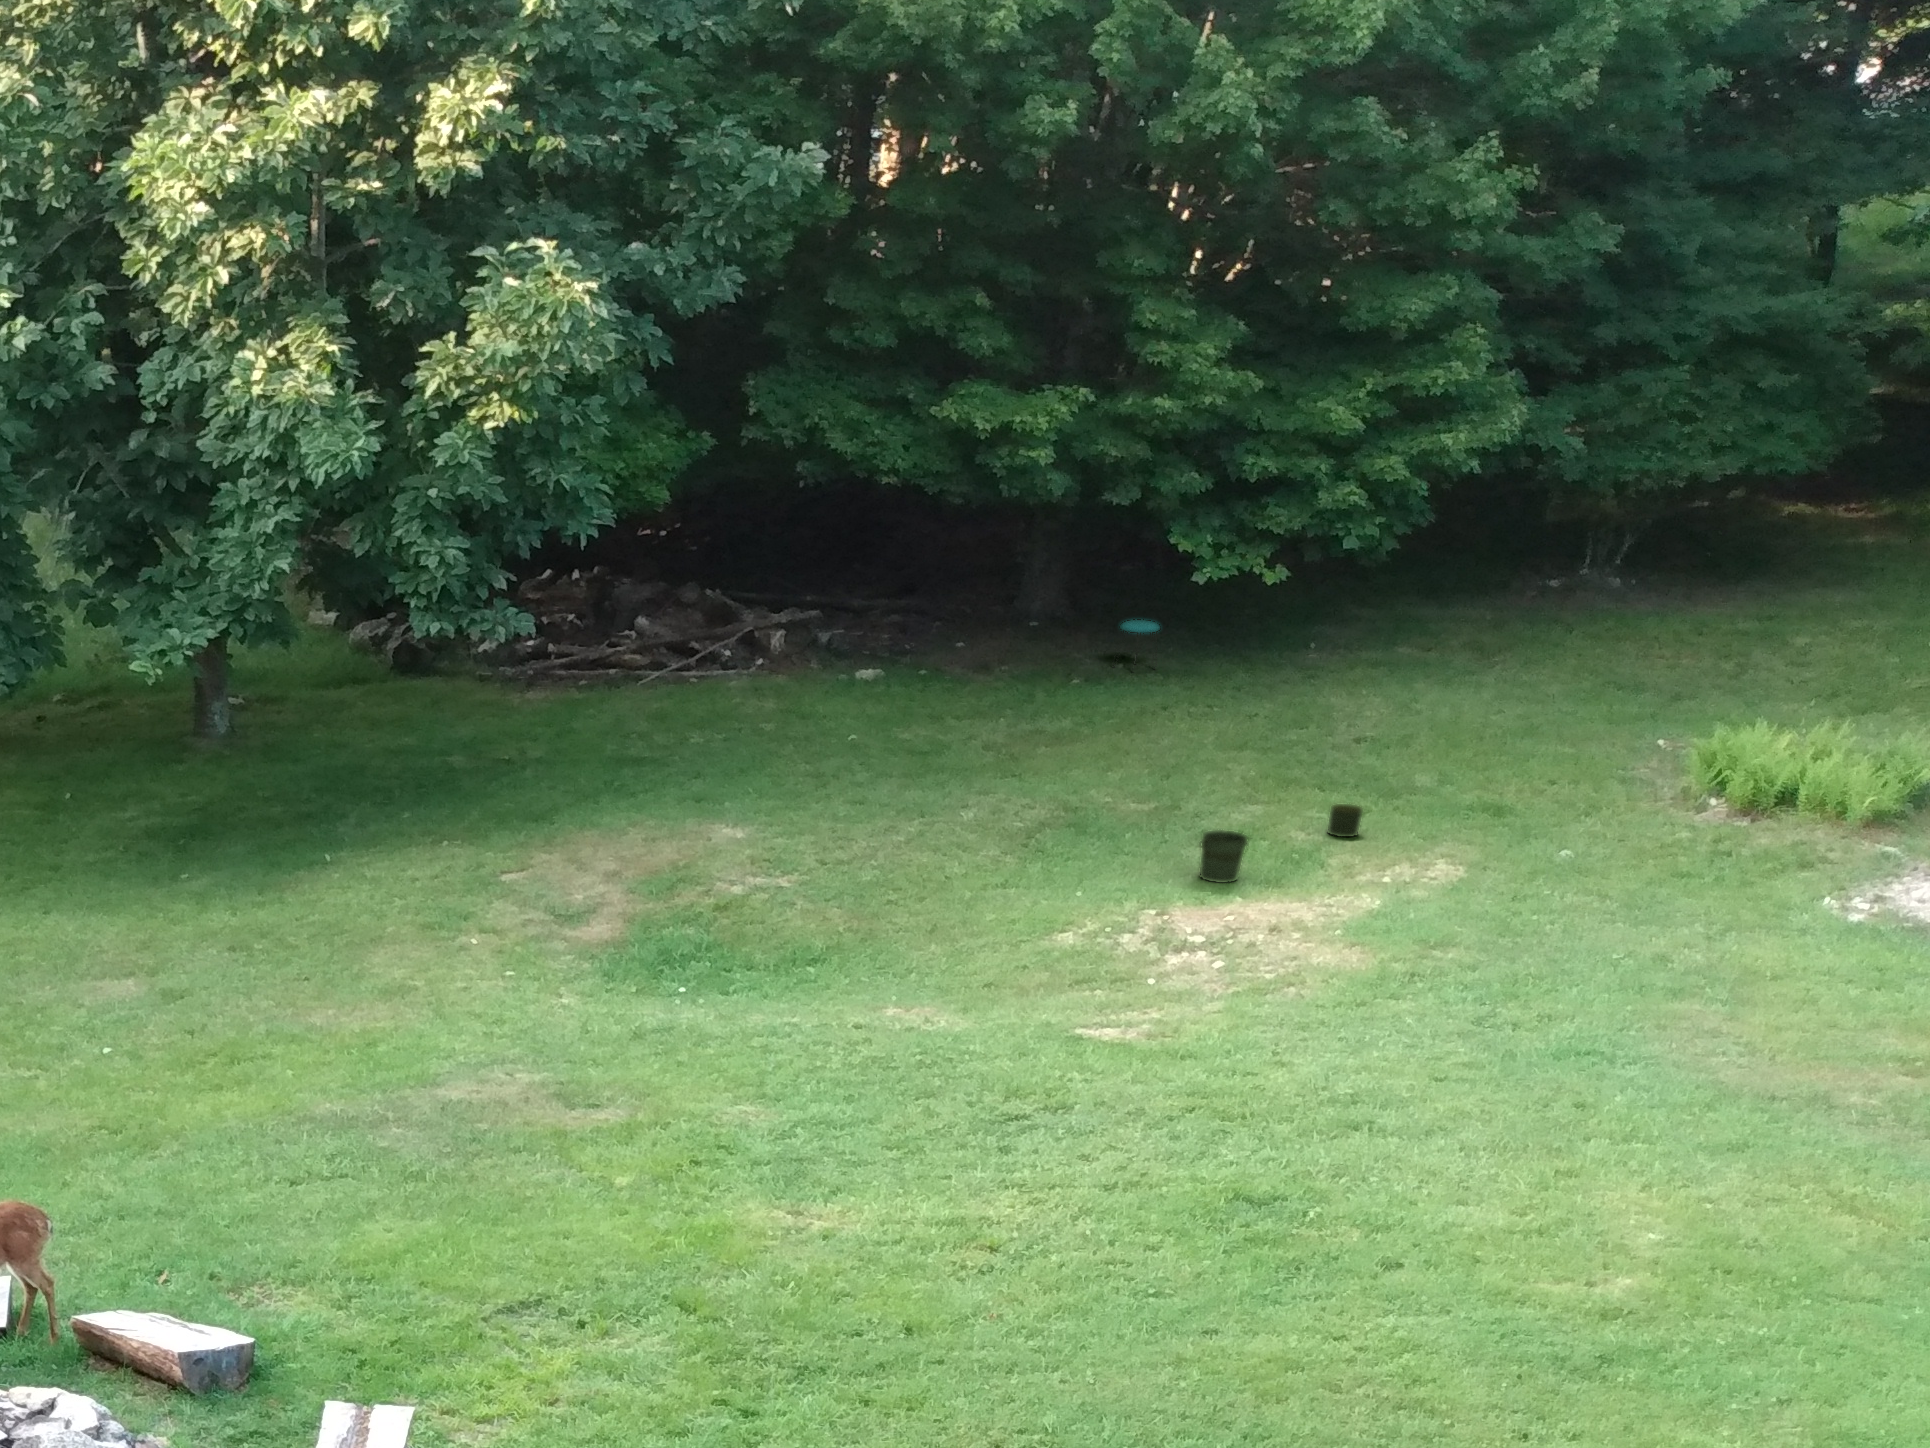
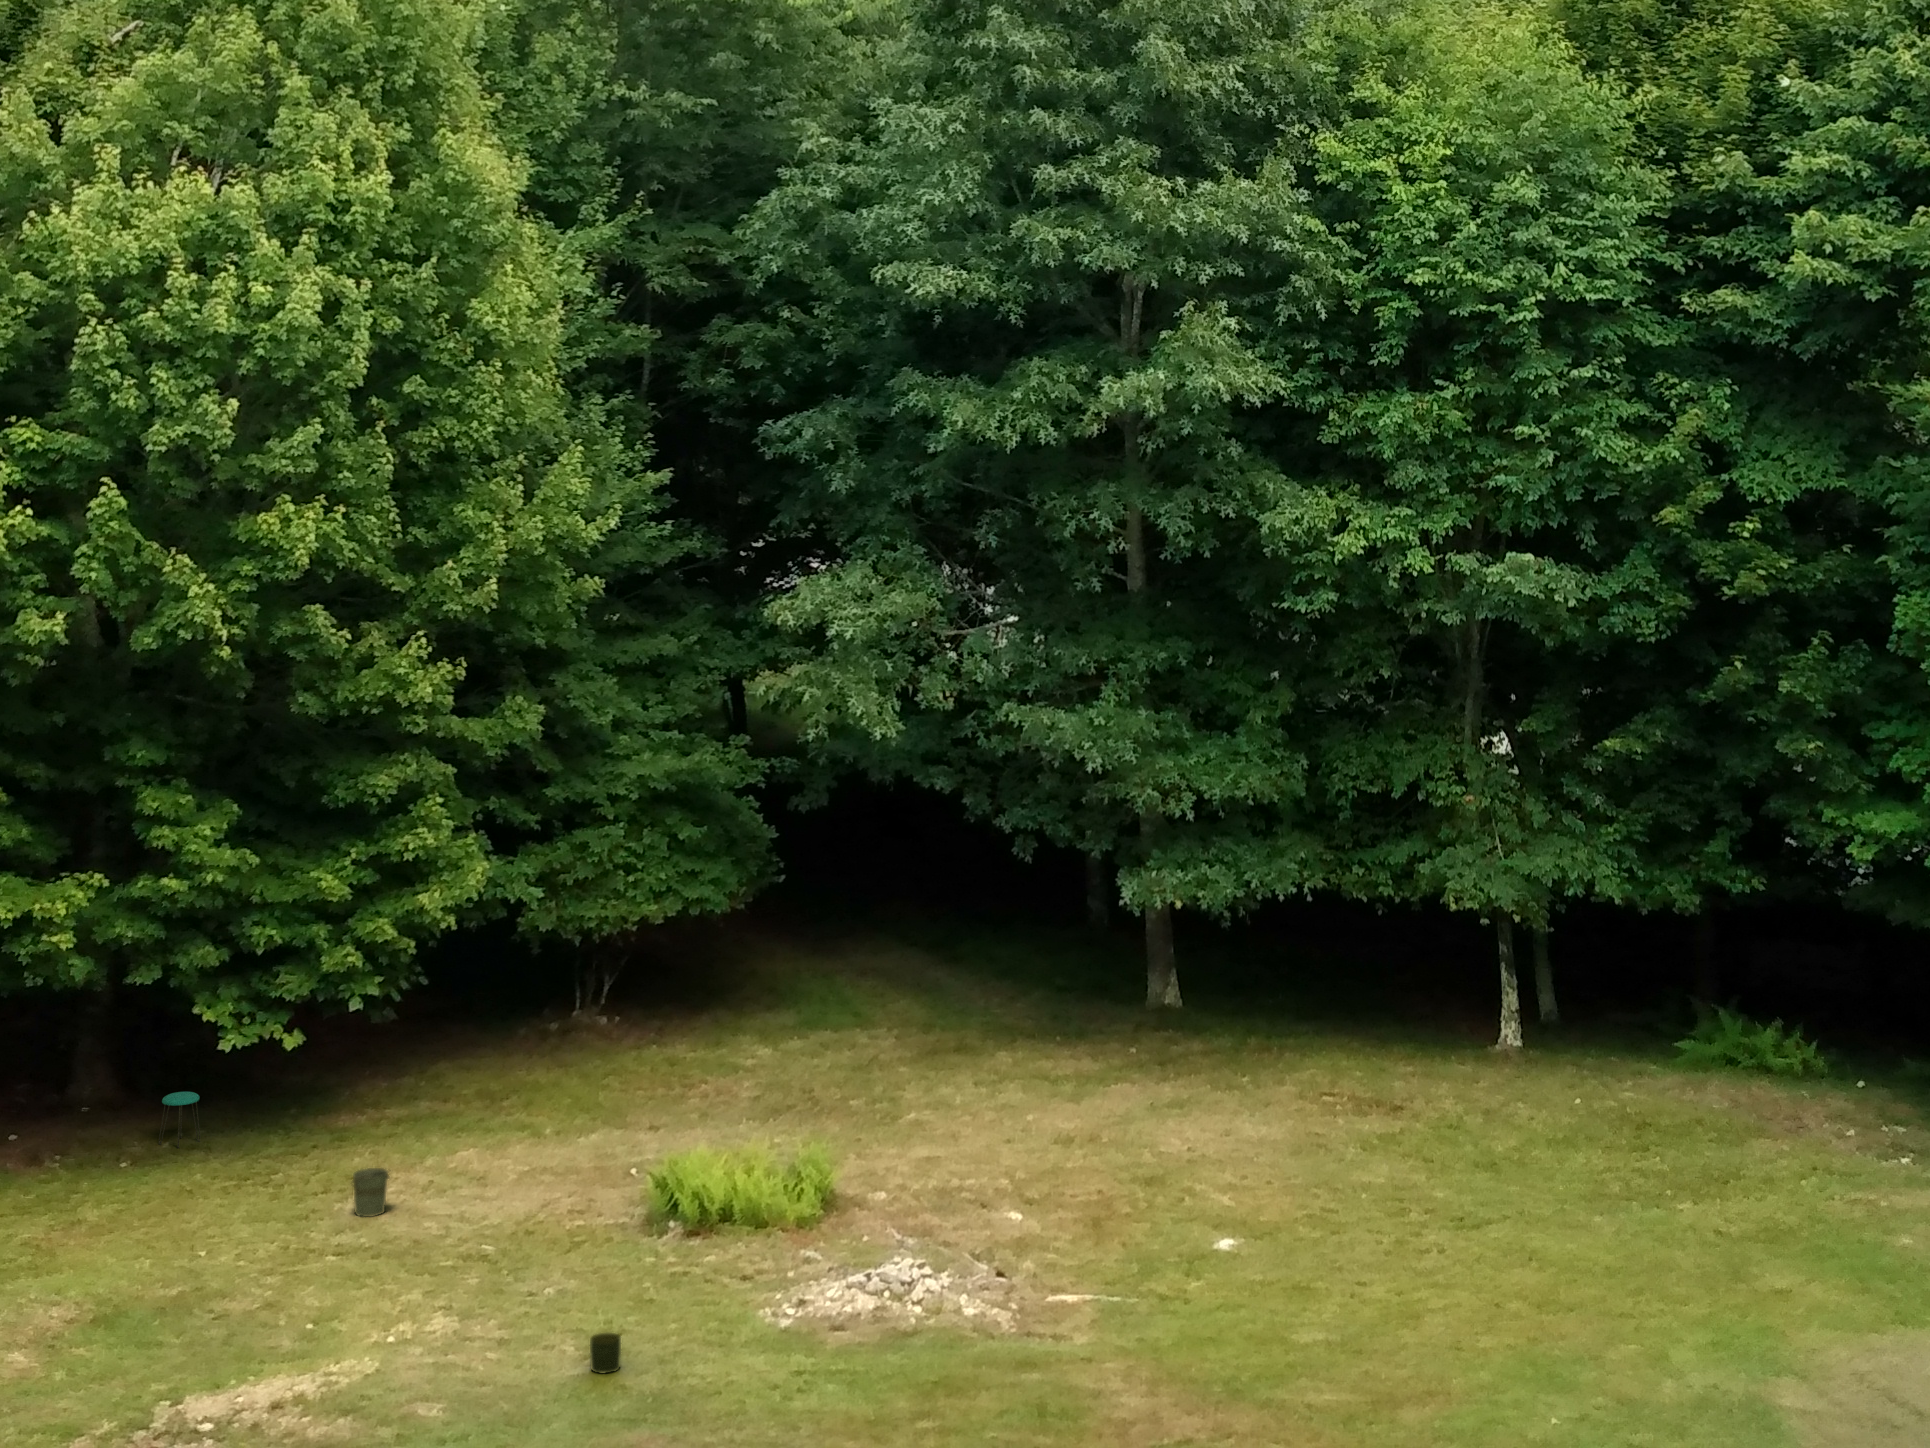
planter: present [1328,804,1362,837] -> present [590,1333,621,1374]
bucket: present [1200,830,1248,883] -> present [352,1168,389,1217]

